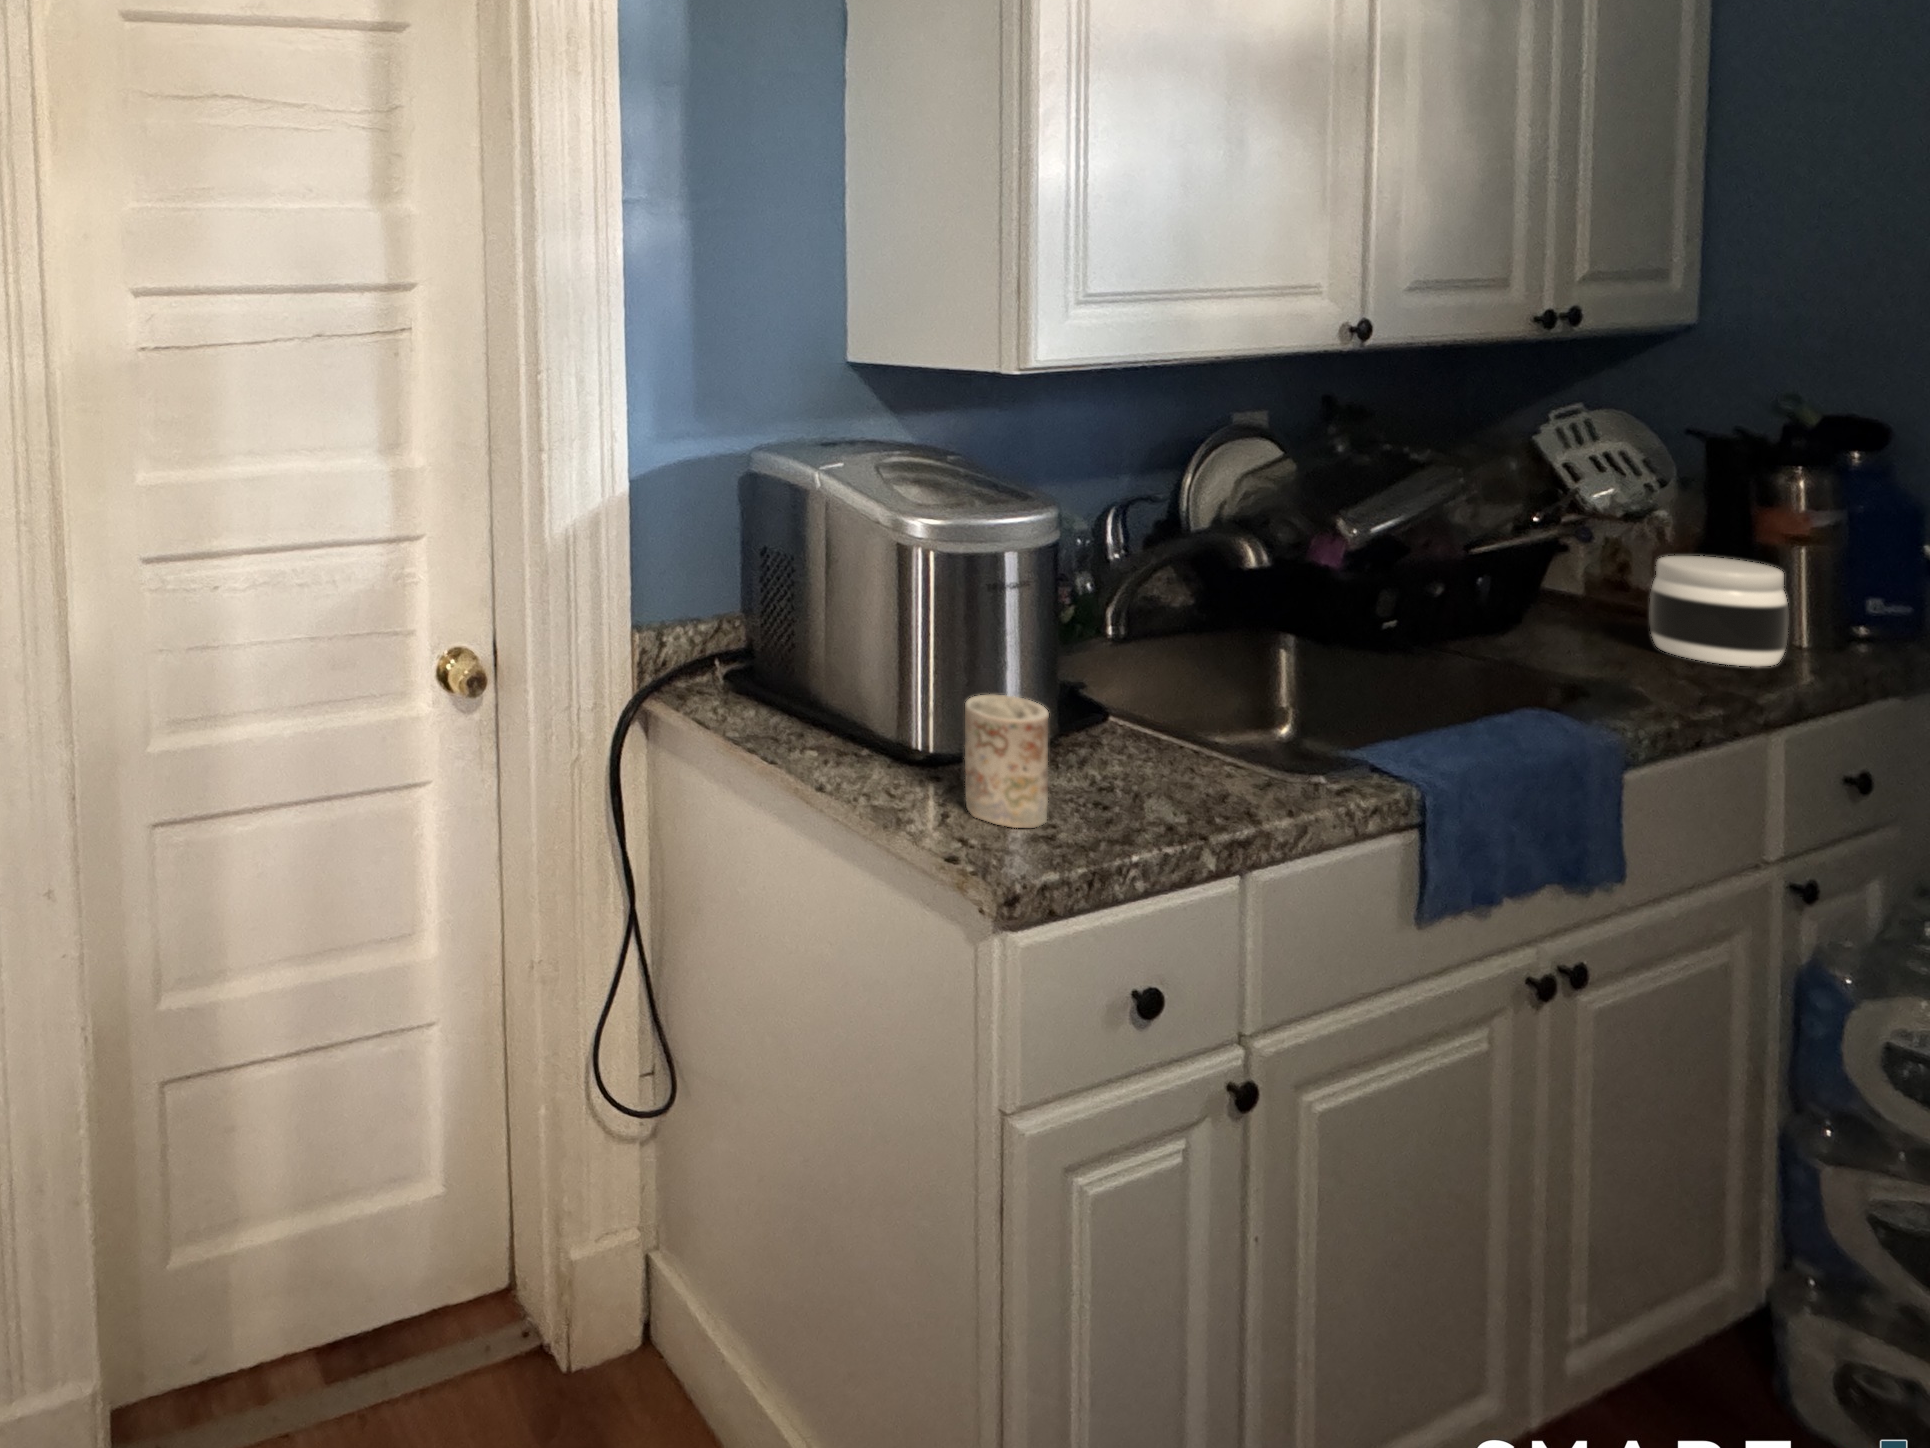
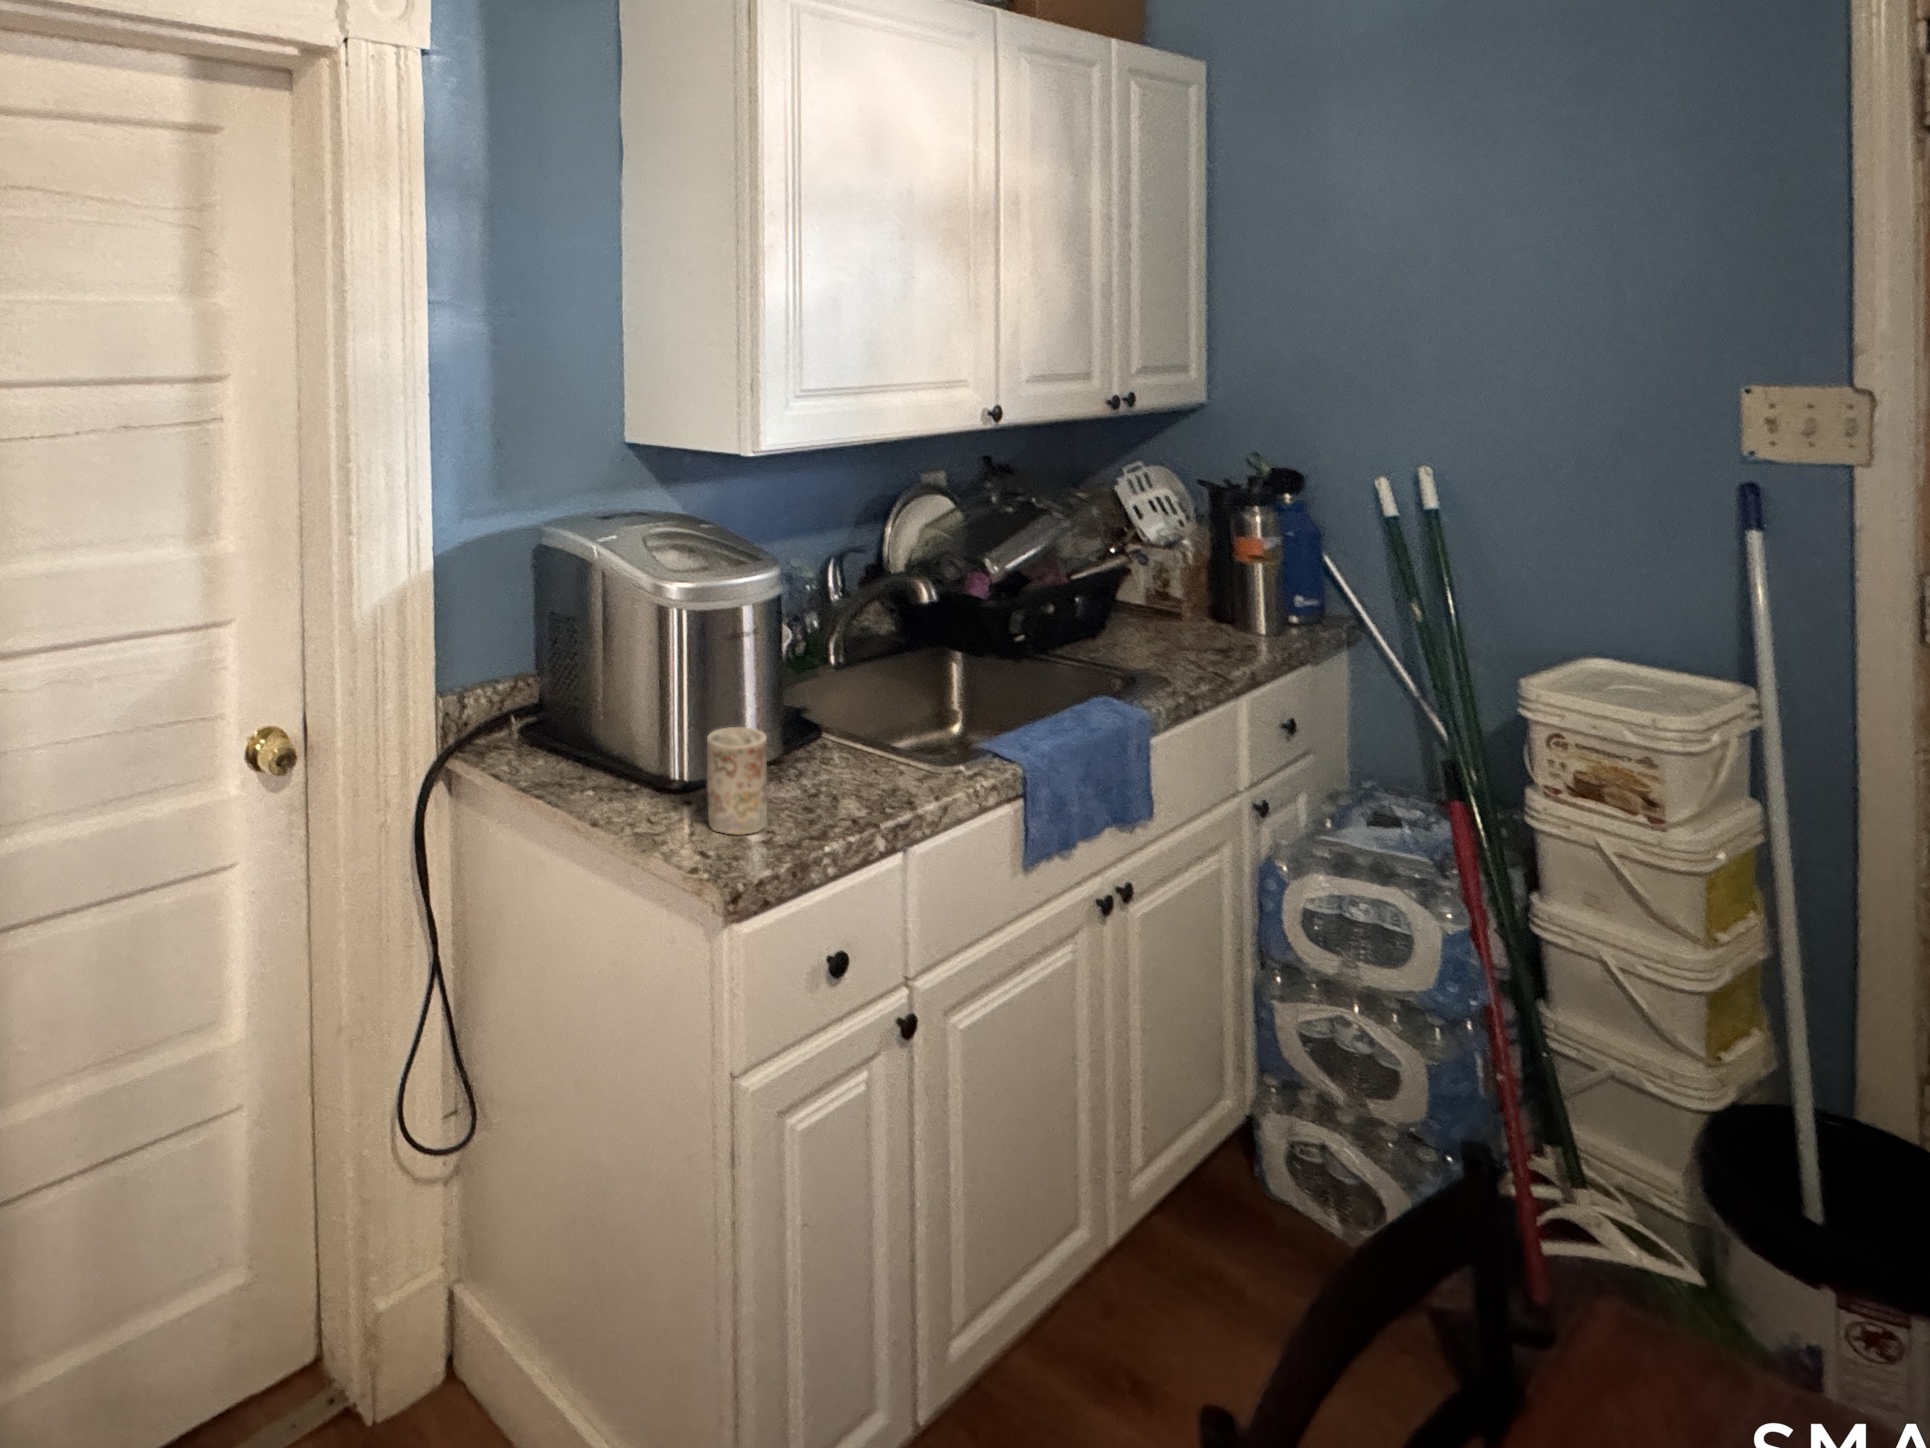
jar: present [1650,556,1788,666] -> none [1180,574,1250,651]

